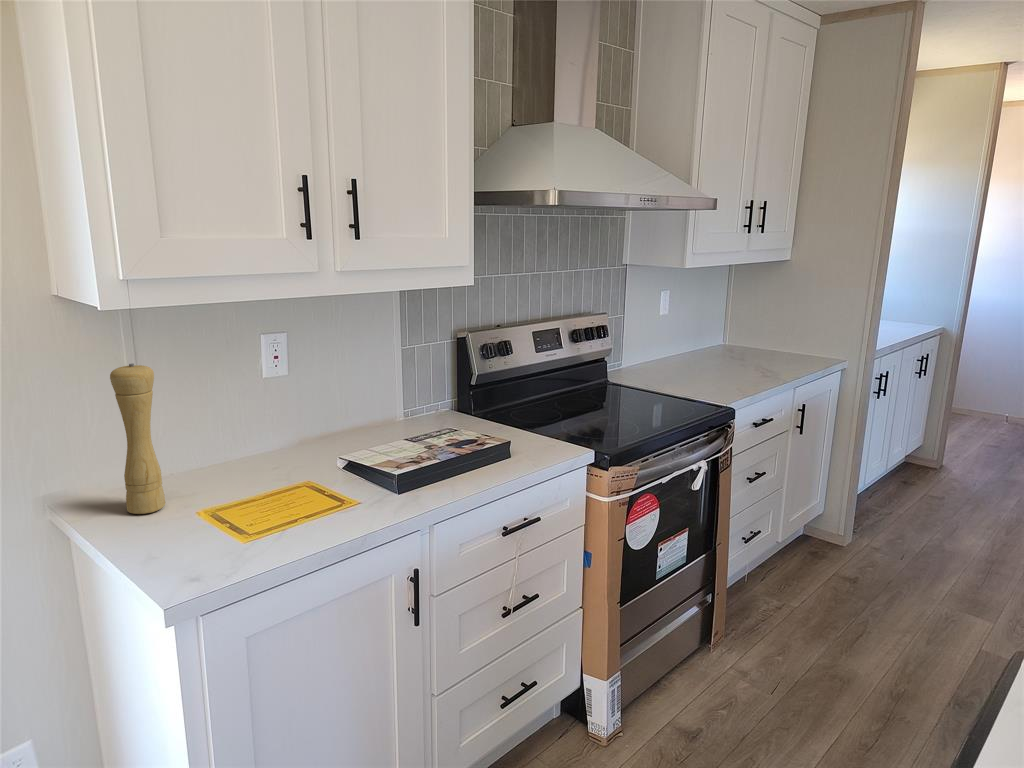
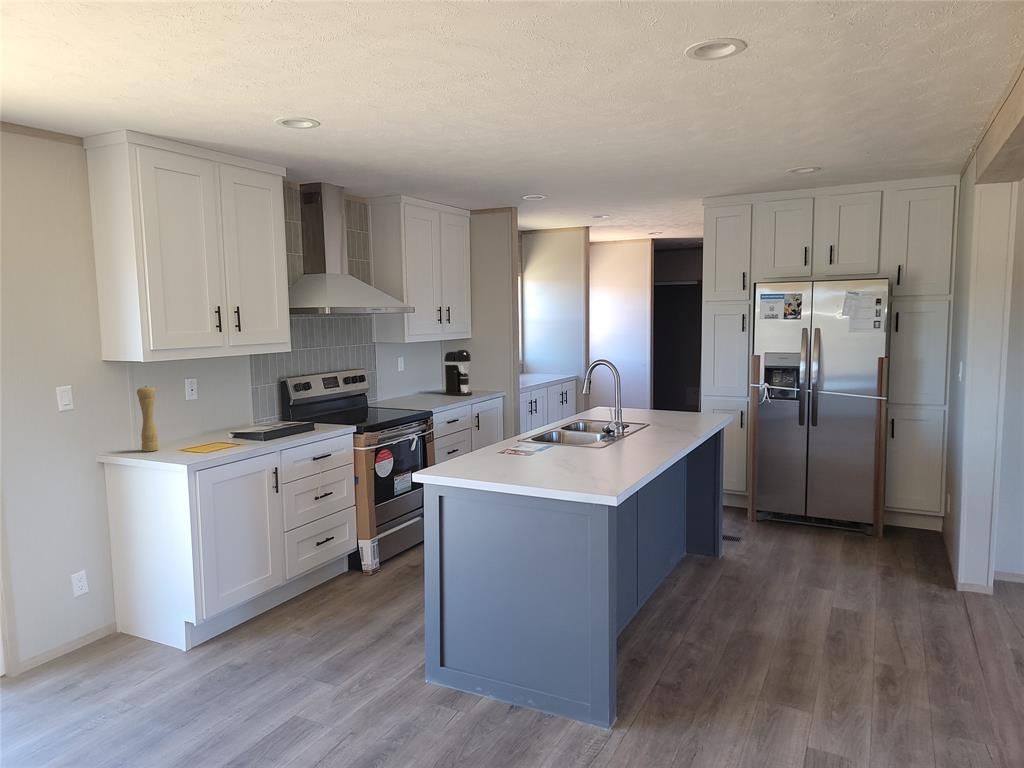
coffee maker: none [736,281,794,366] -> present [444,349,472,396]

